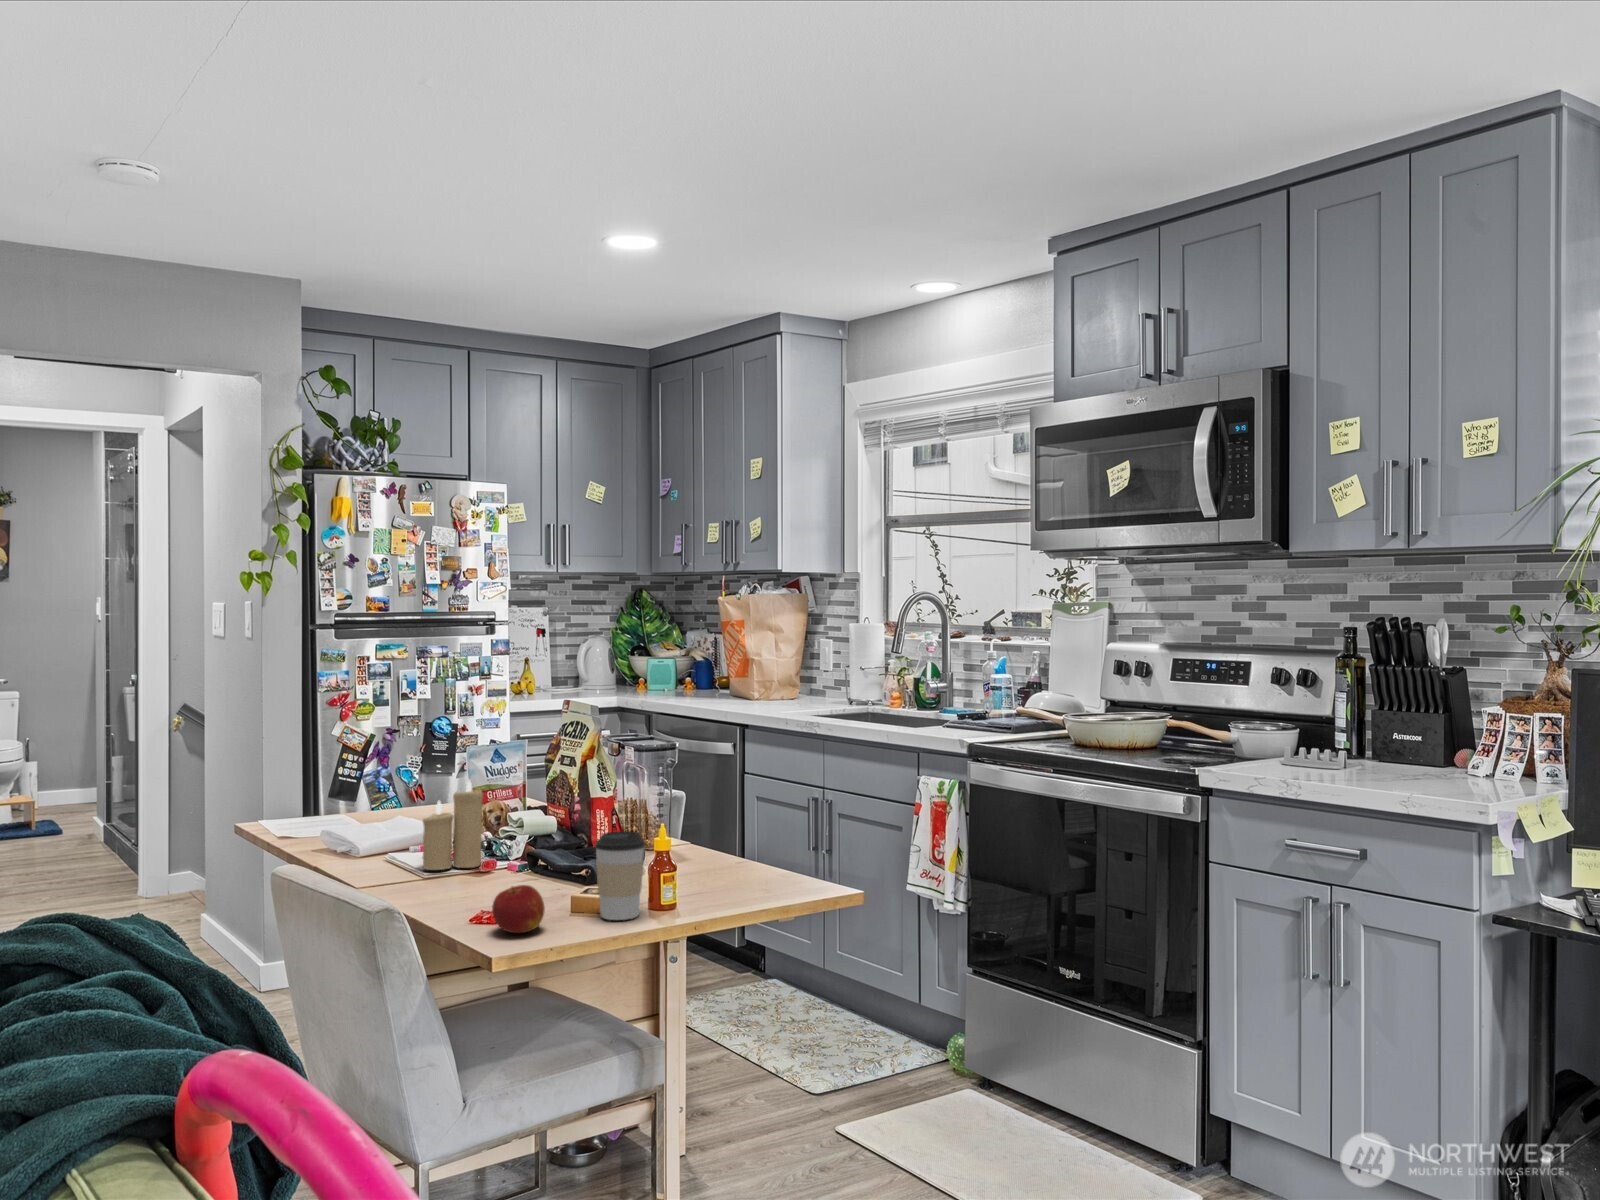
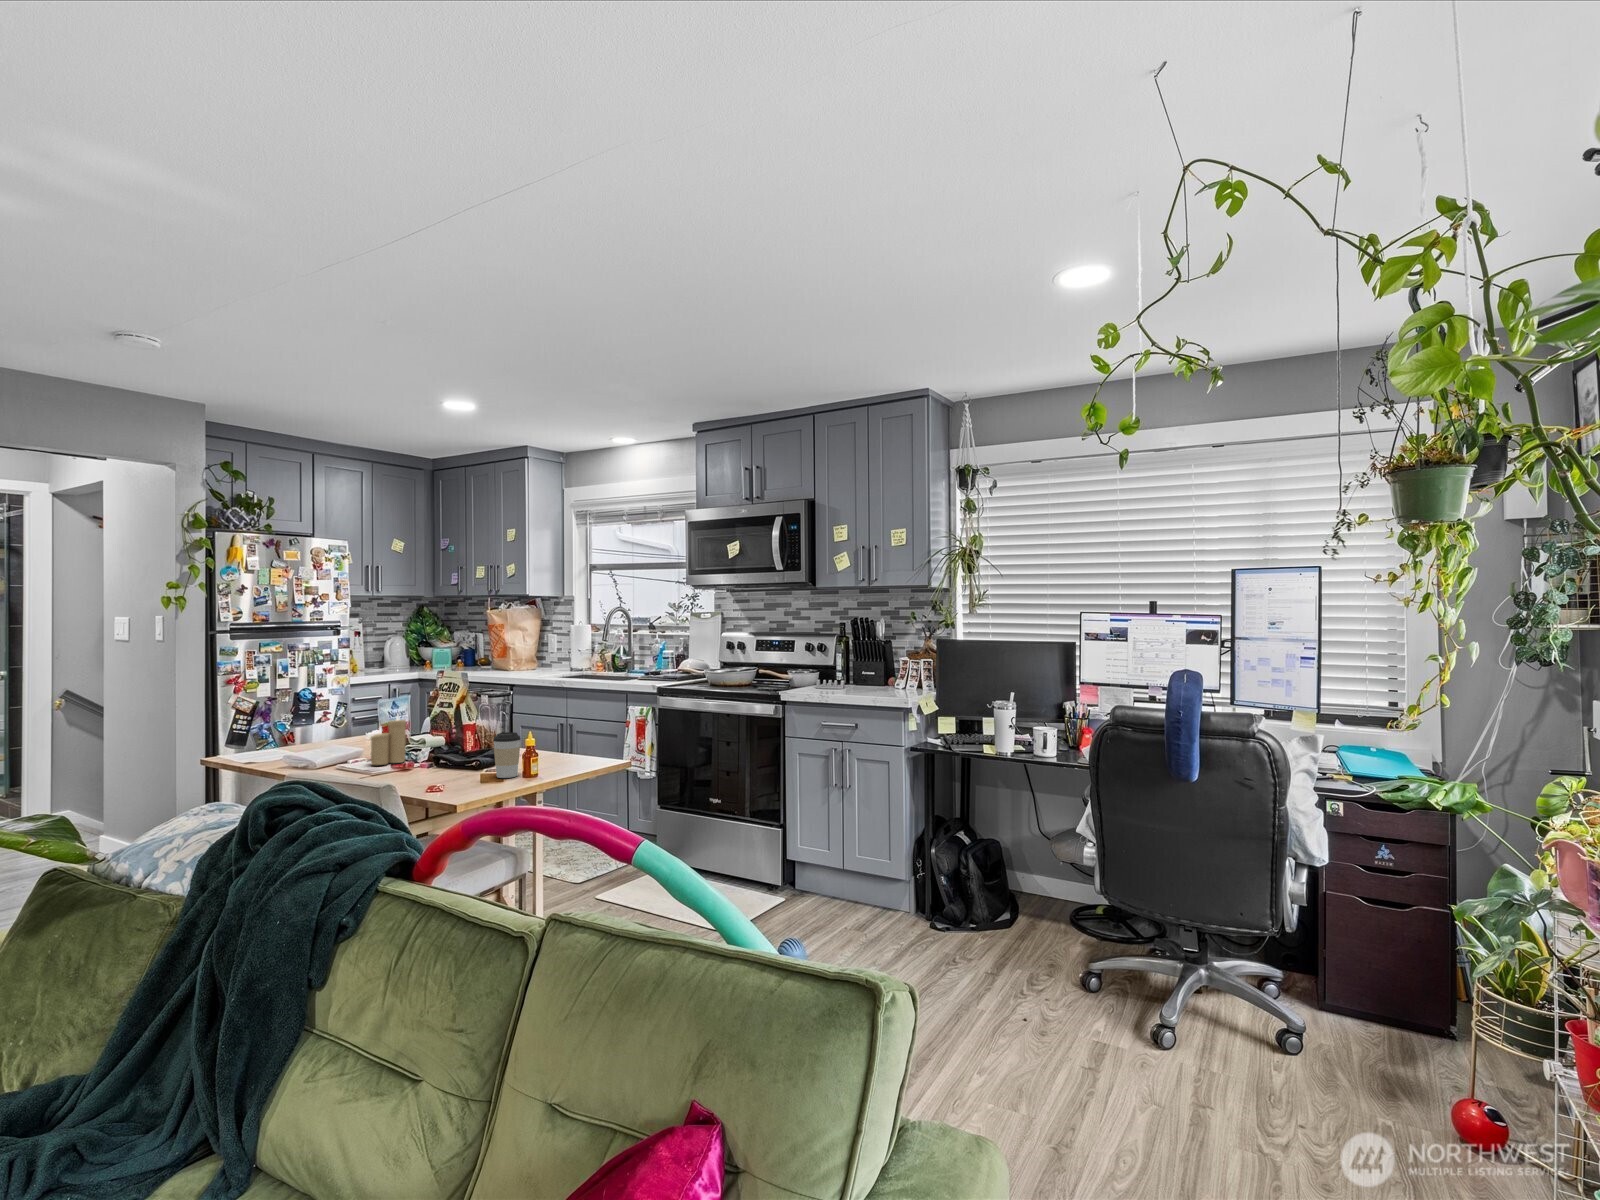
apple: present [492,885,545,933] -> none [441,762,470,787]

